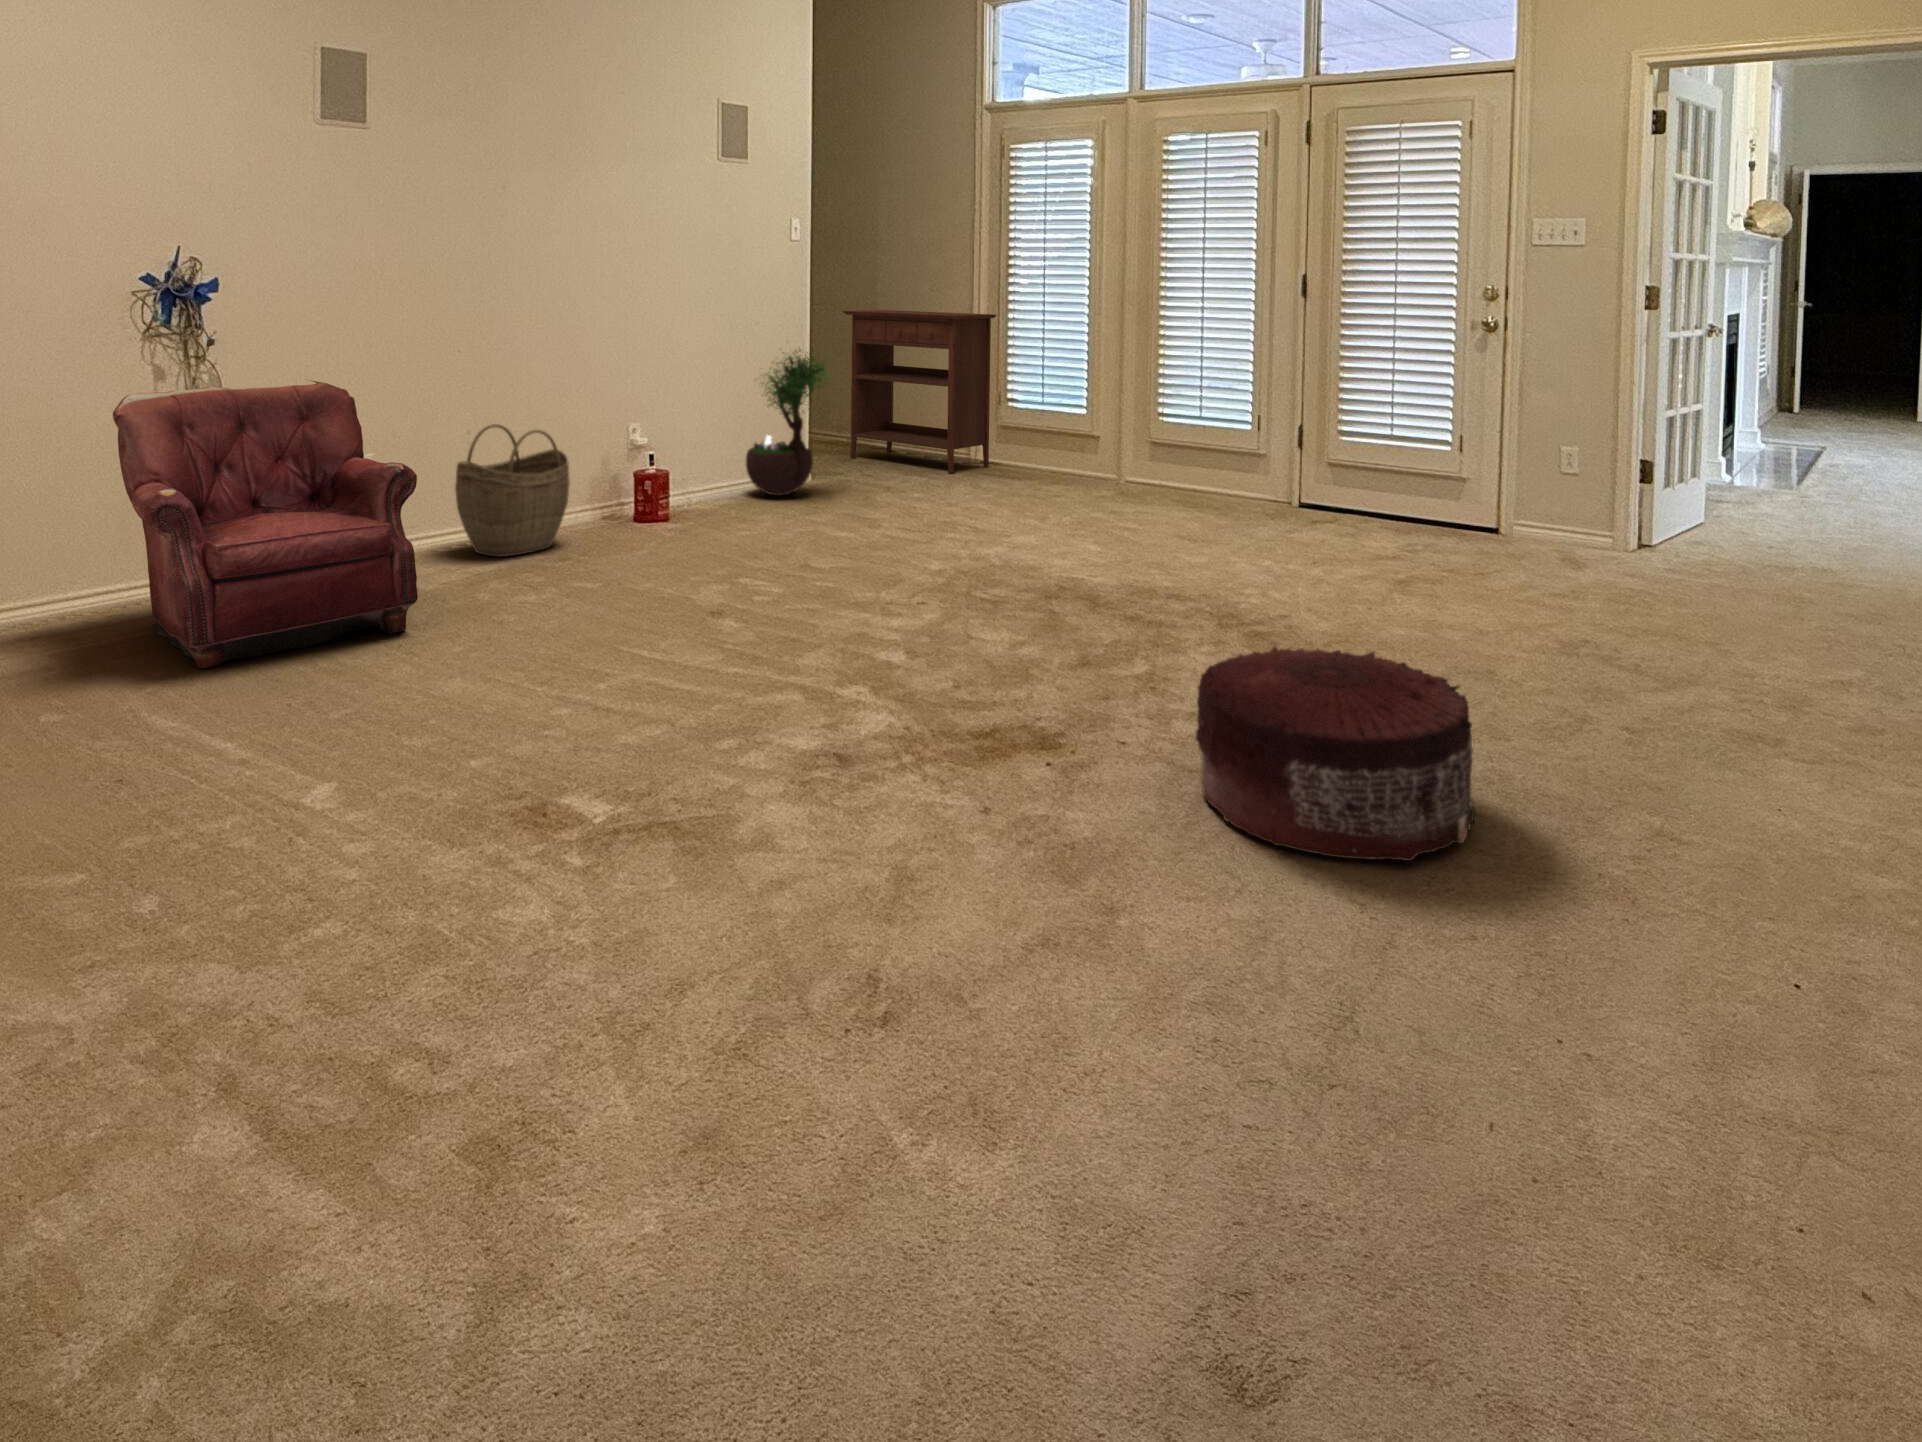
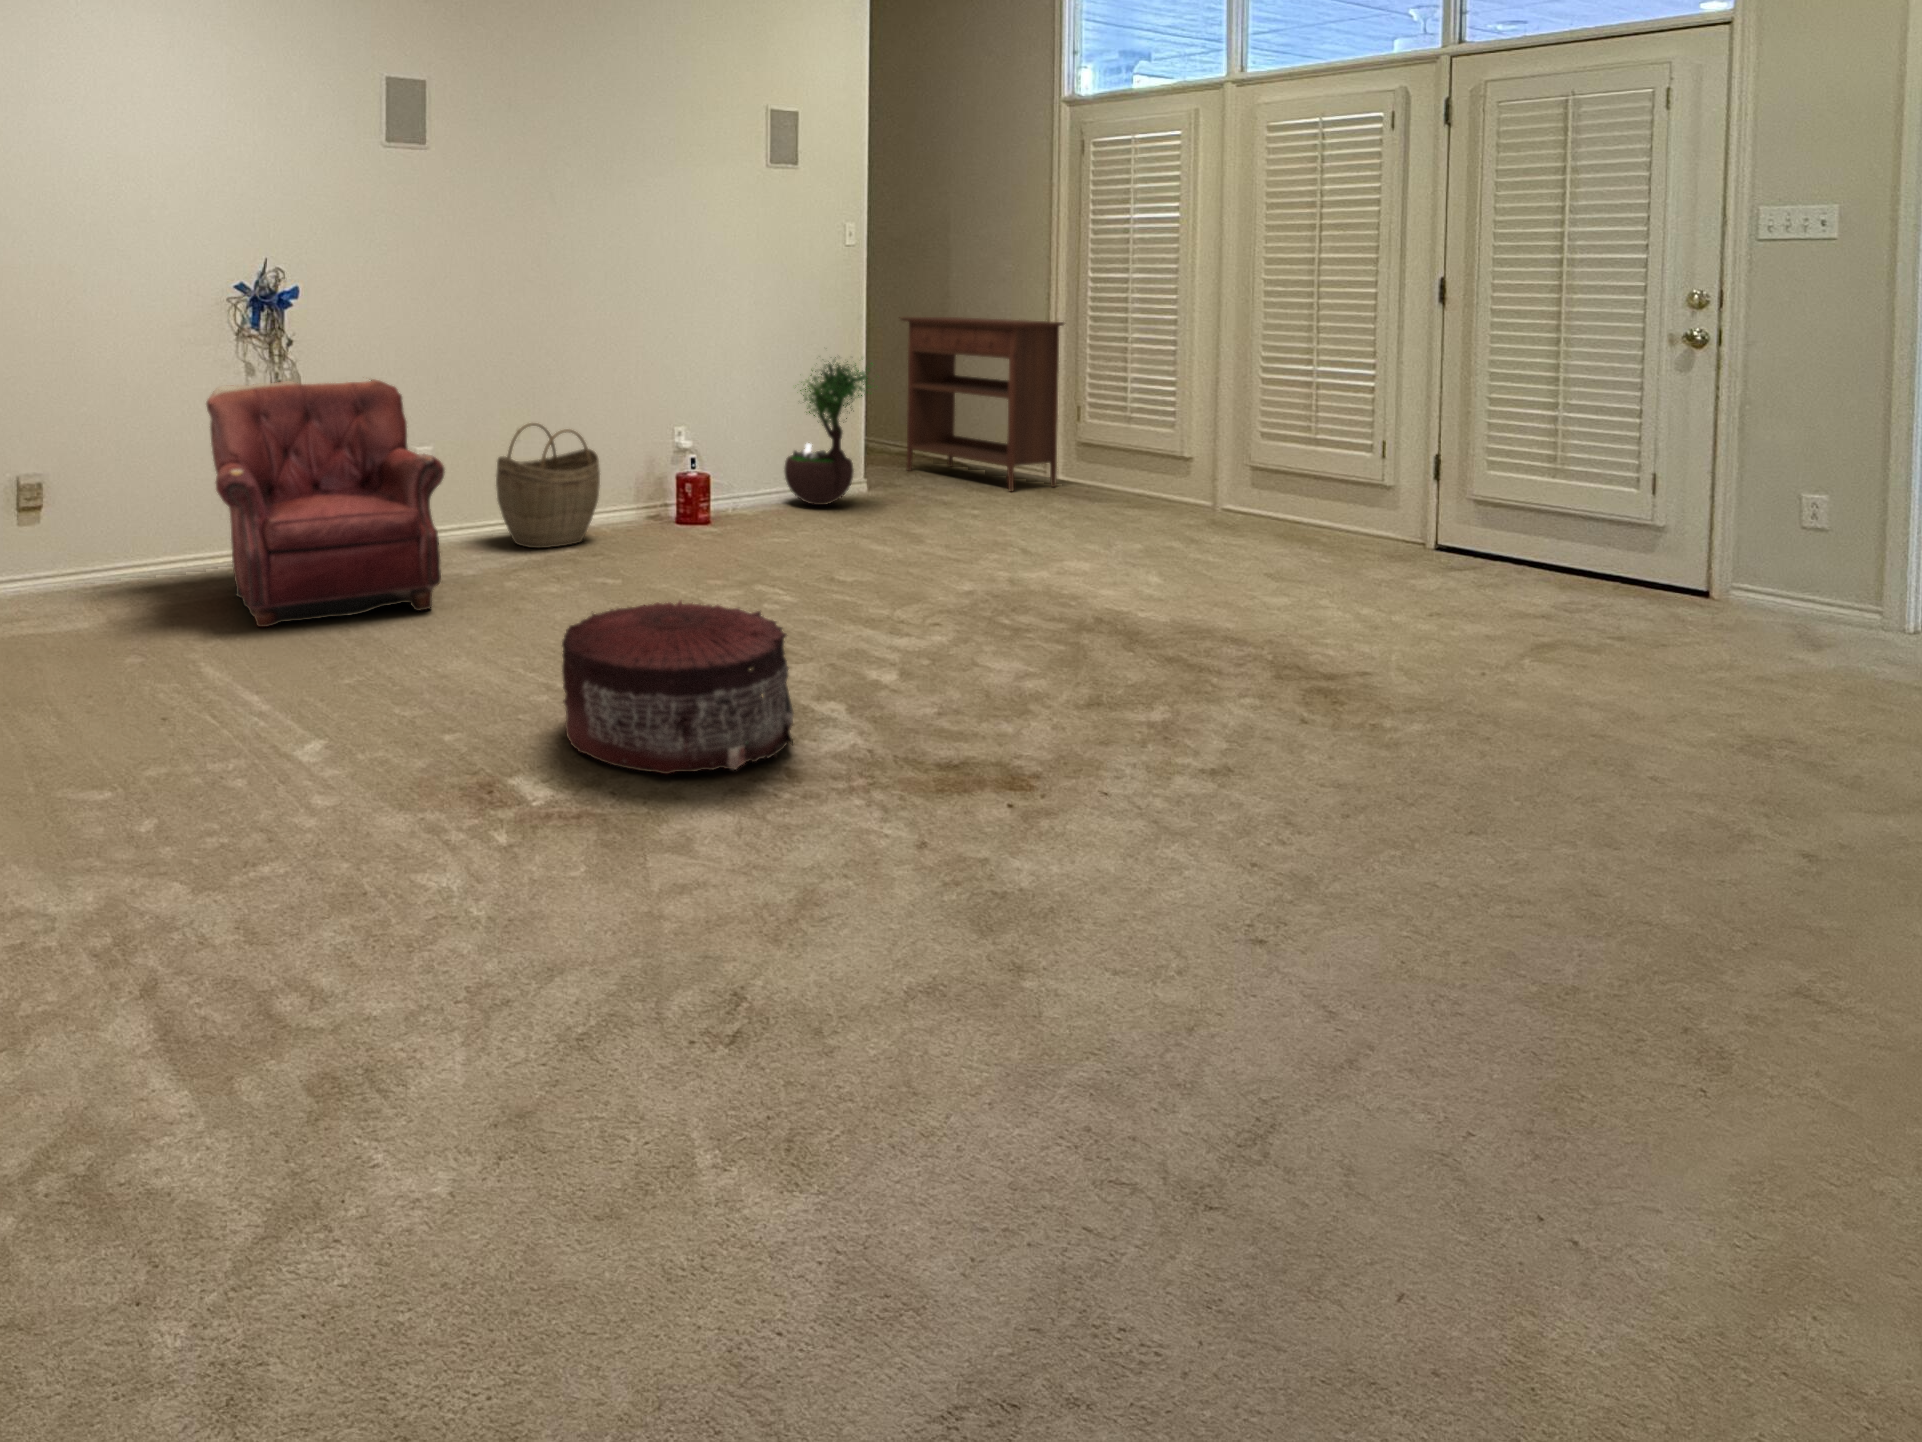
pouf: present [1196,646,1475,861] -> present [562,601,794,774]

